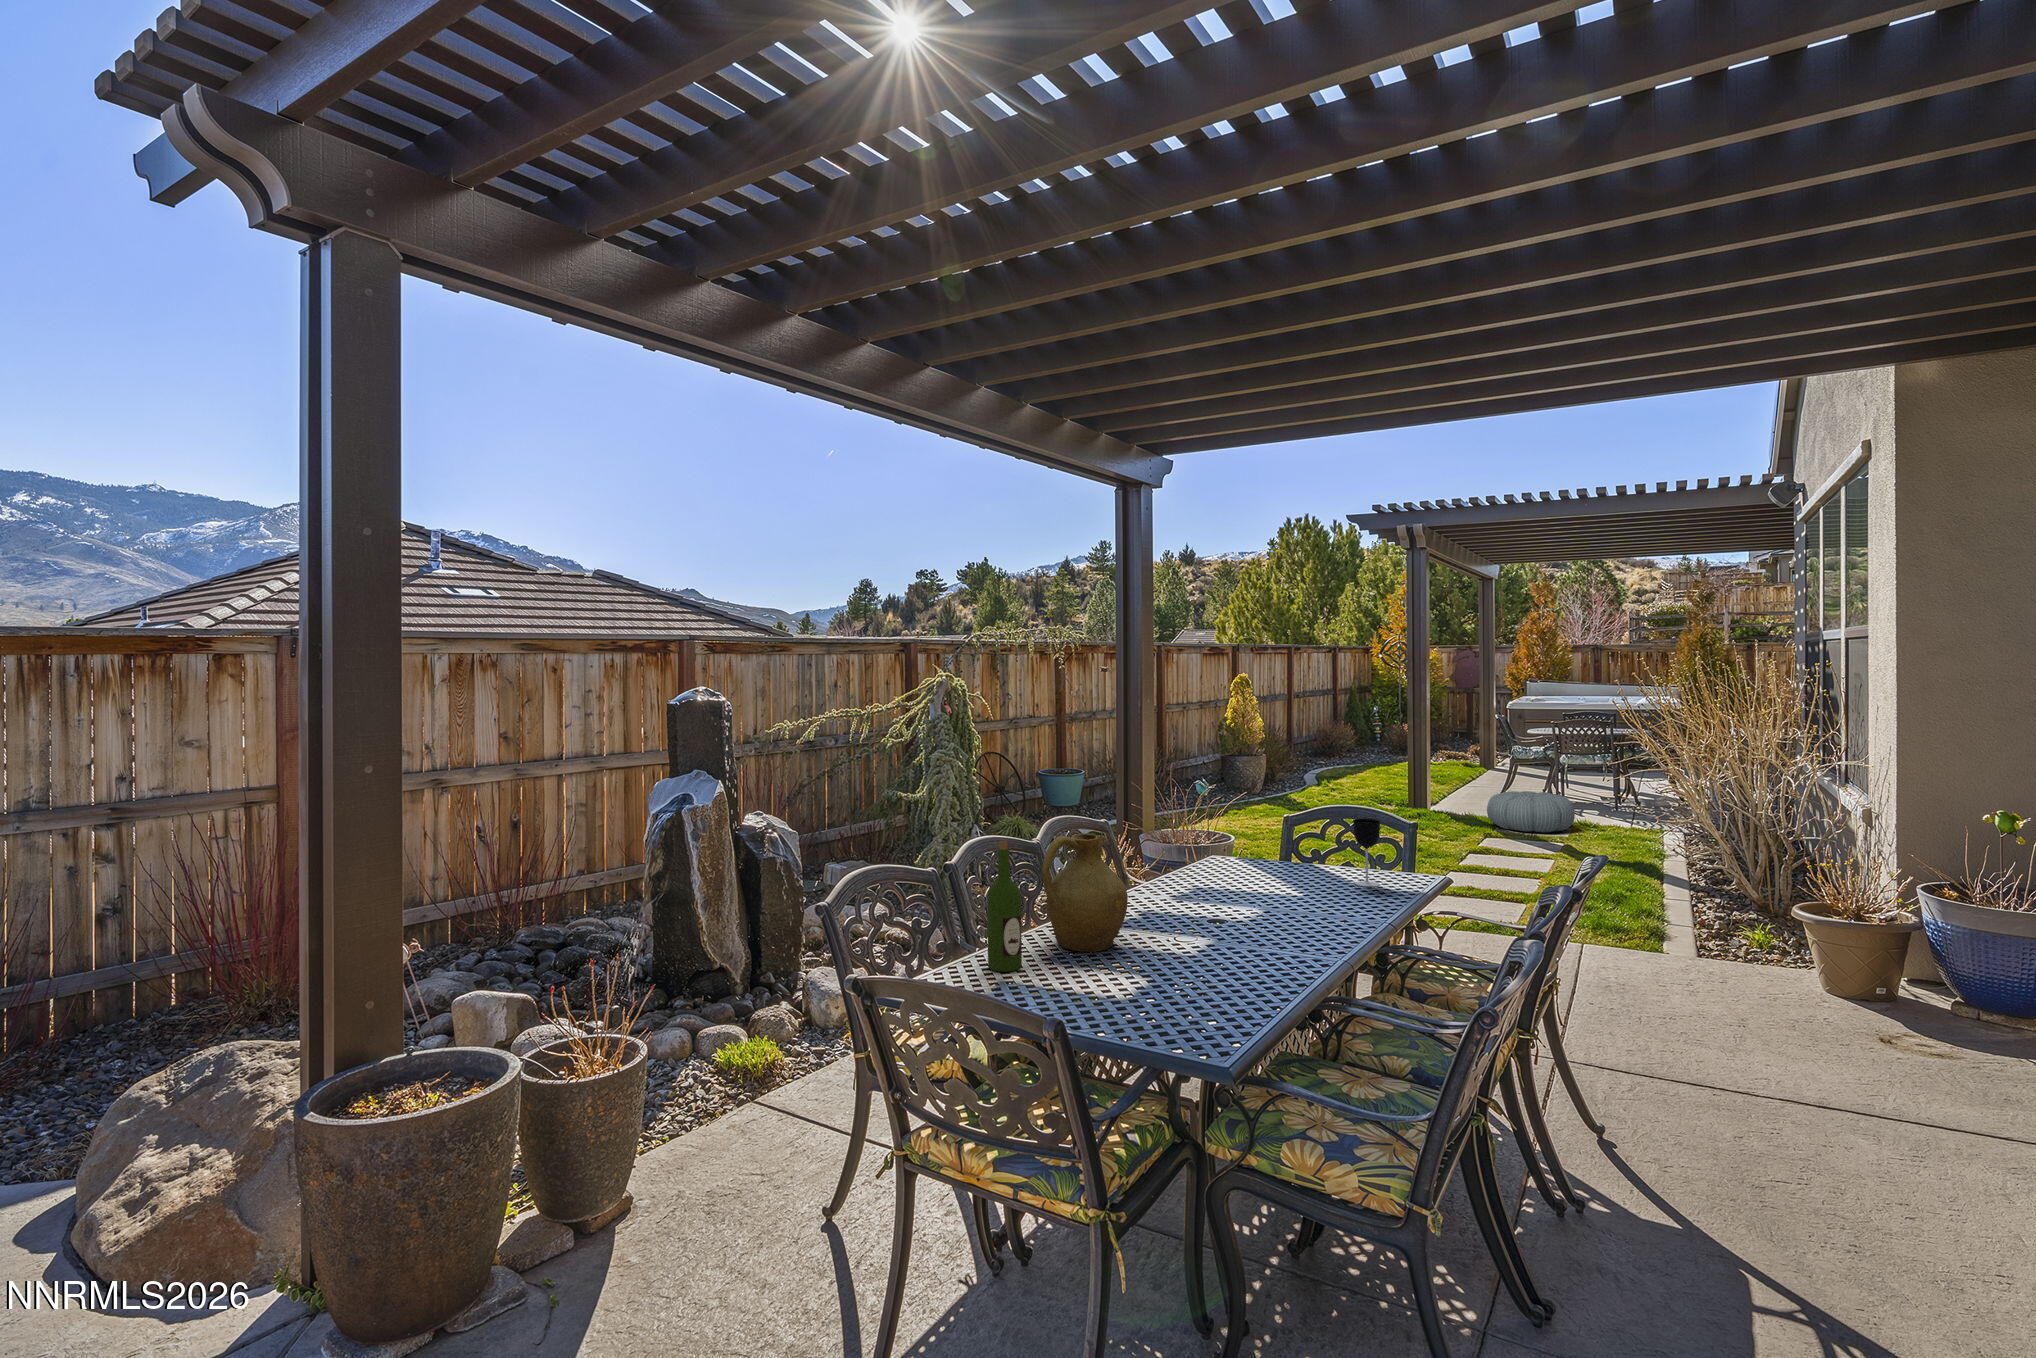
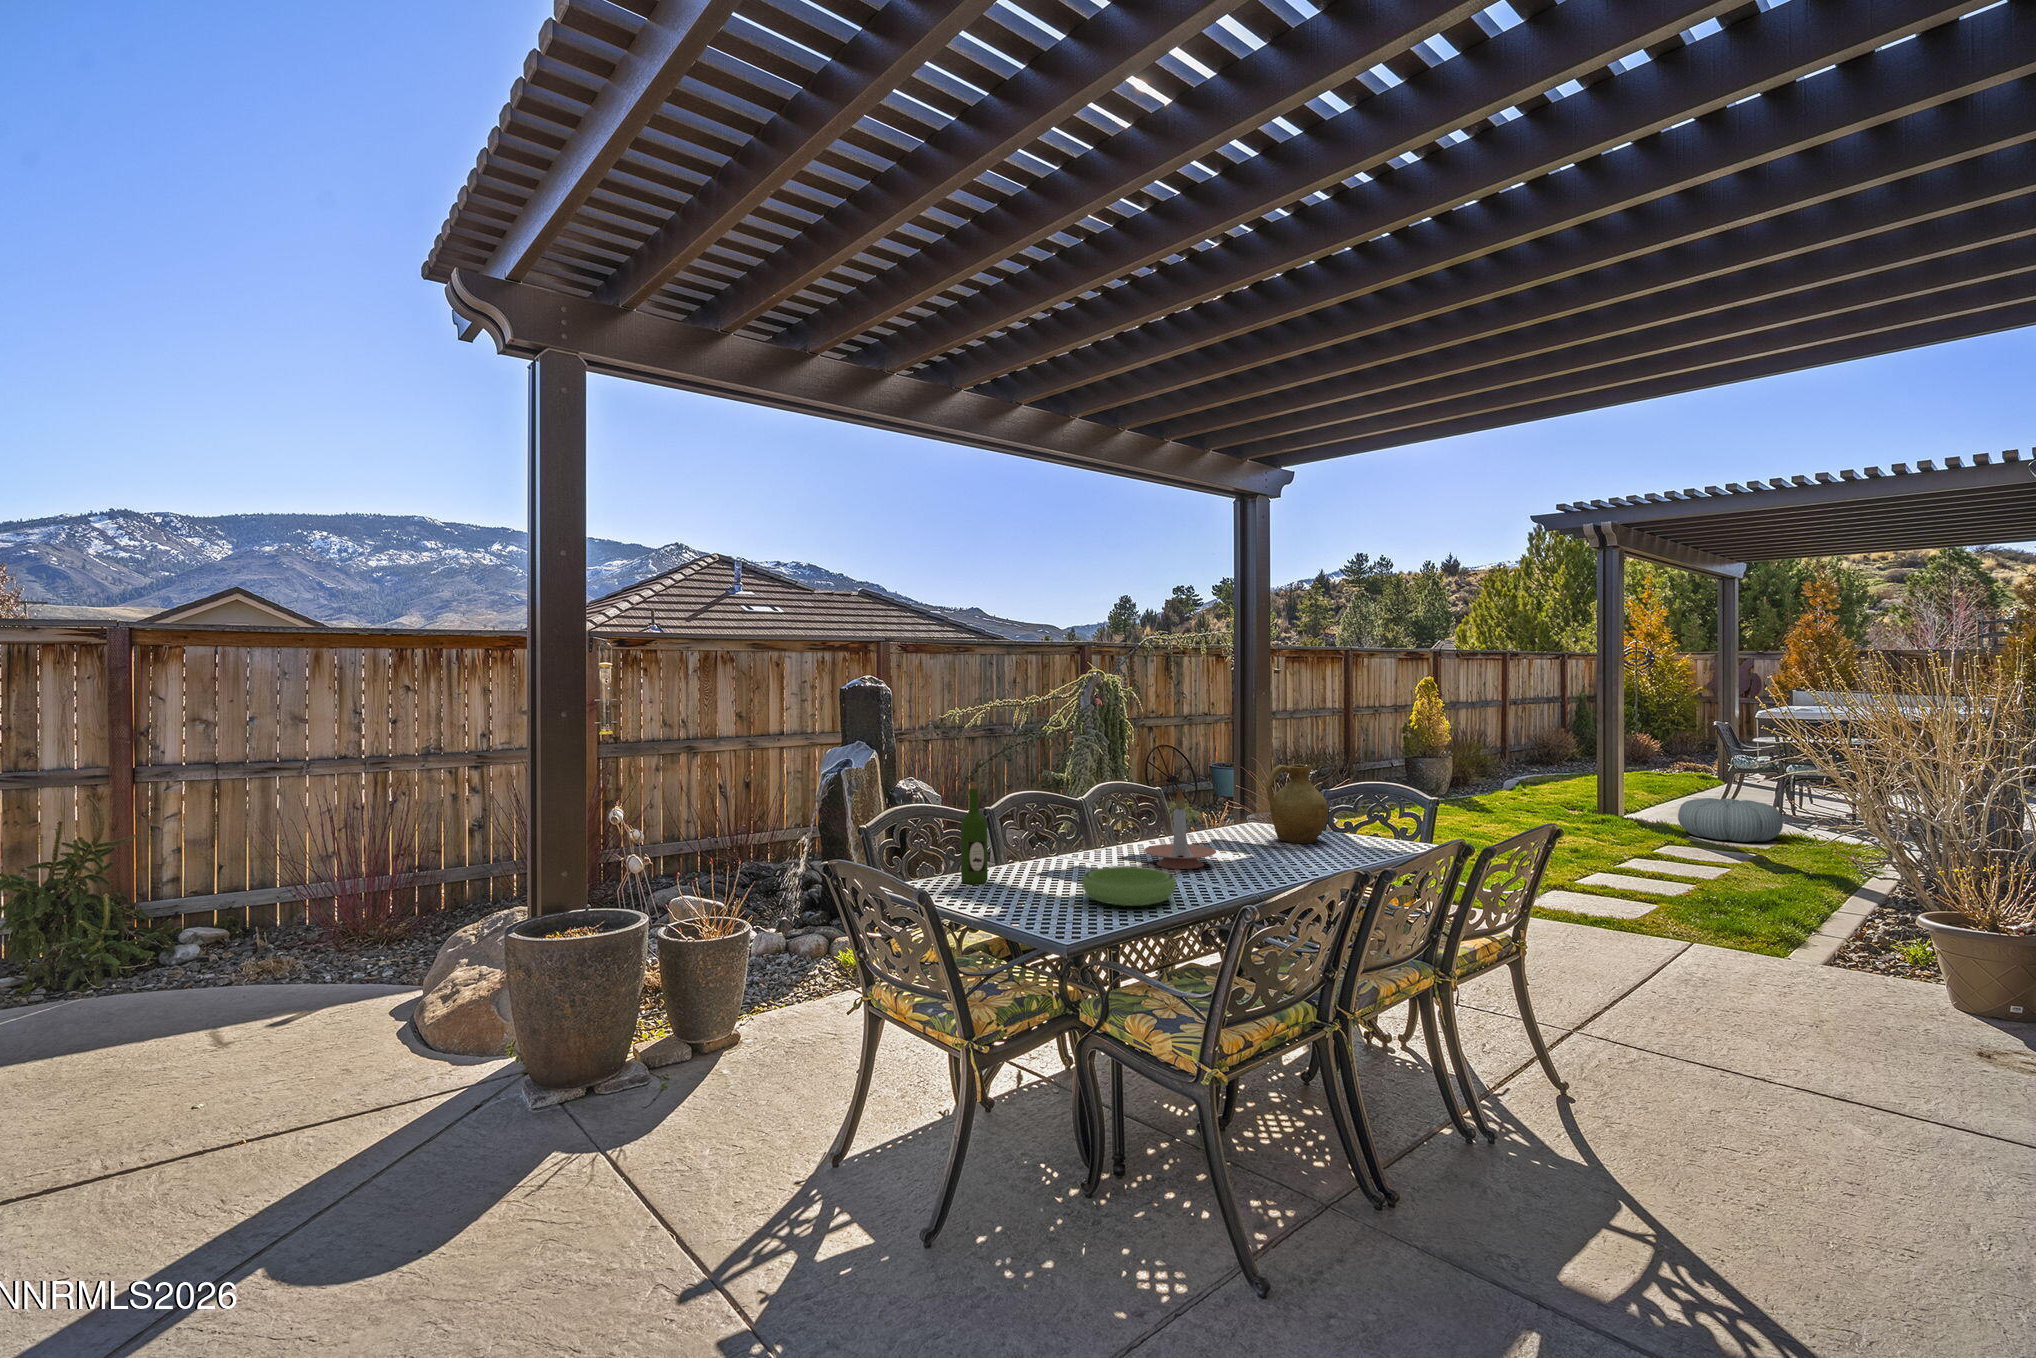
wine glass: present [1353,819,1380,886] -> none [1345,790,1369,850]
candle holder: none [1171,830,1256,927] -> present [1144,788,1216,869]
pitcher: present [1042,833,1128,952] -> present [1267,764,1328,843]
bowl: none [1170,936,1285,992] -> present [1082,866,1176,906]

